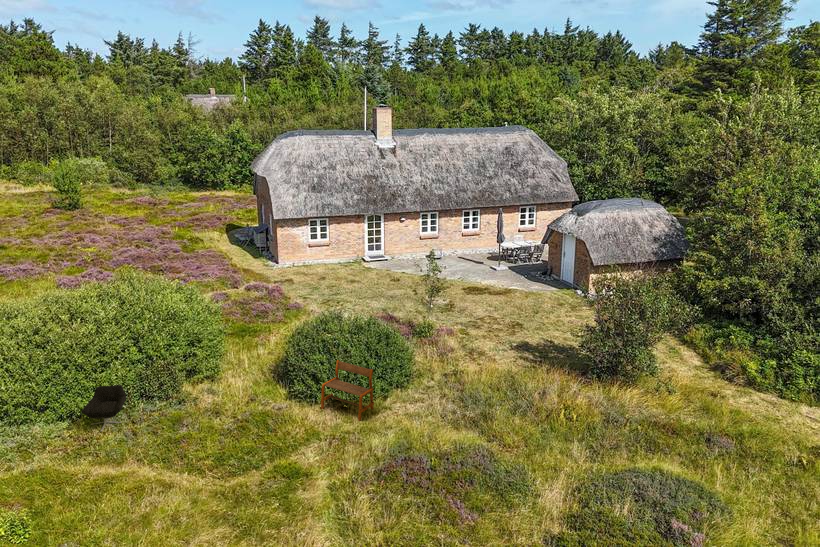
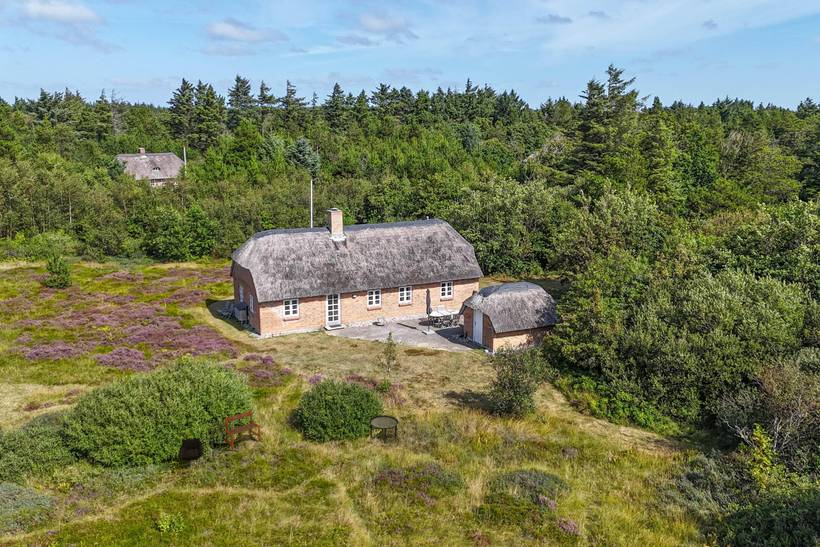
bench: present [321,360,374,421] -> present [224,410,261,451]
round table: none [387,367,432,410] -> present [370,415,399,443]

